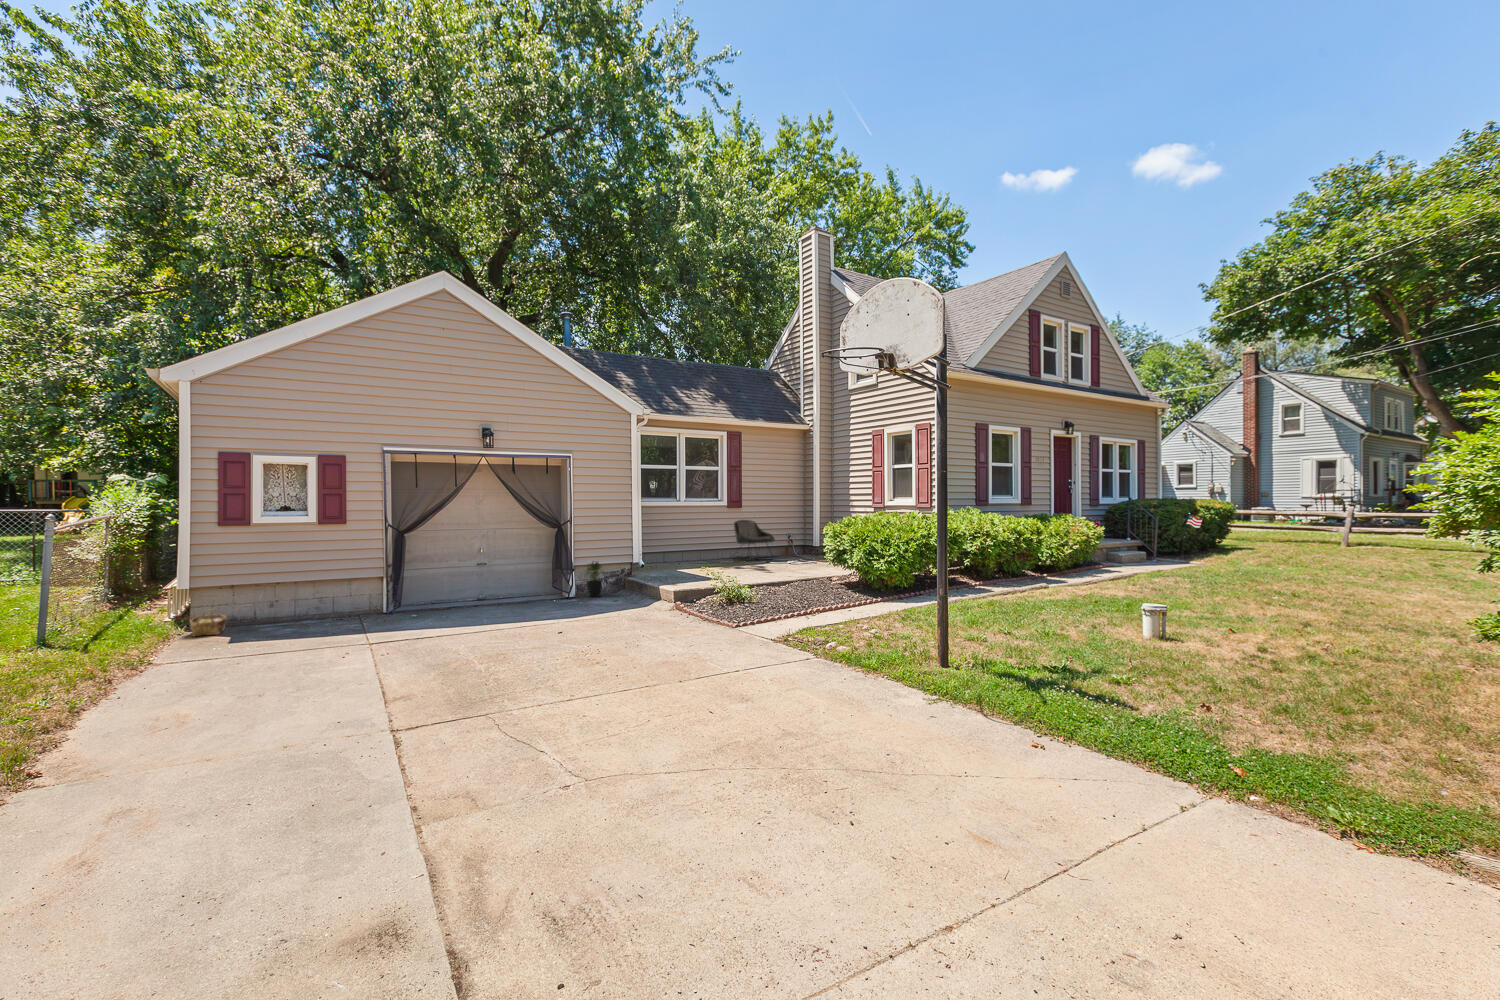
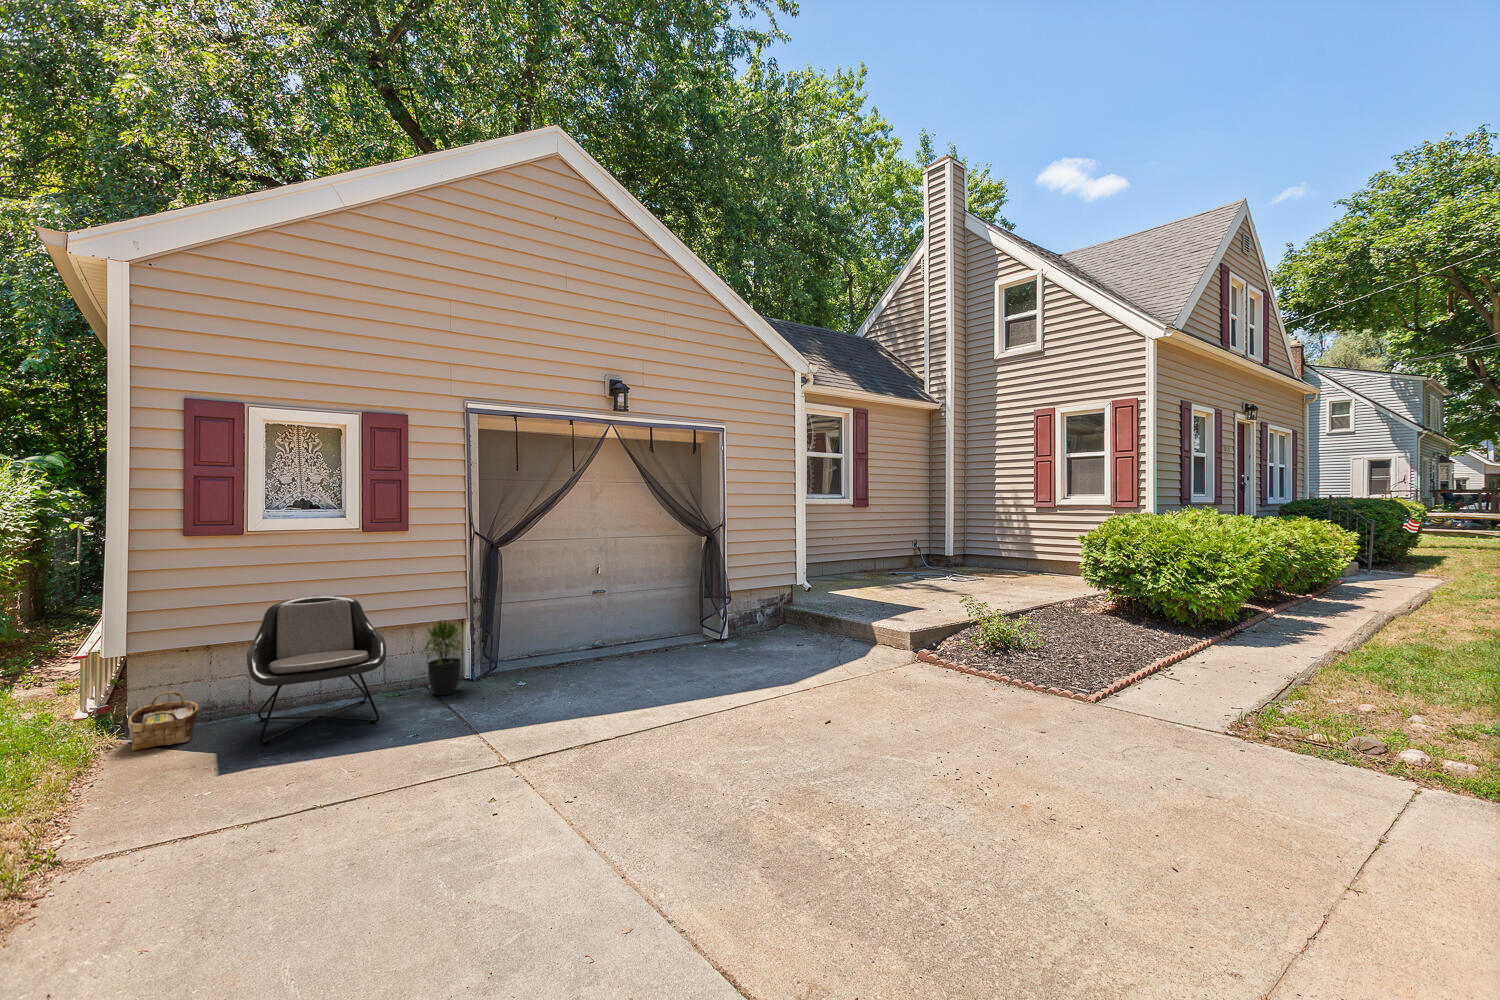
lounge chair: present [734,520,775,559] -> present [247,596,386,745]
potted plant: present [585,561,602,597] -> present [422,621,462,695]

